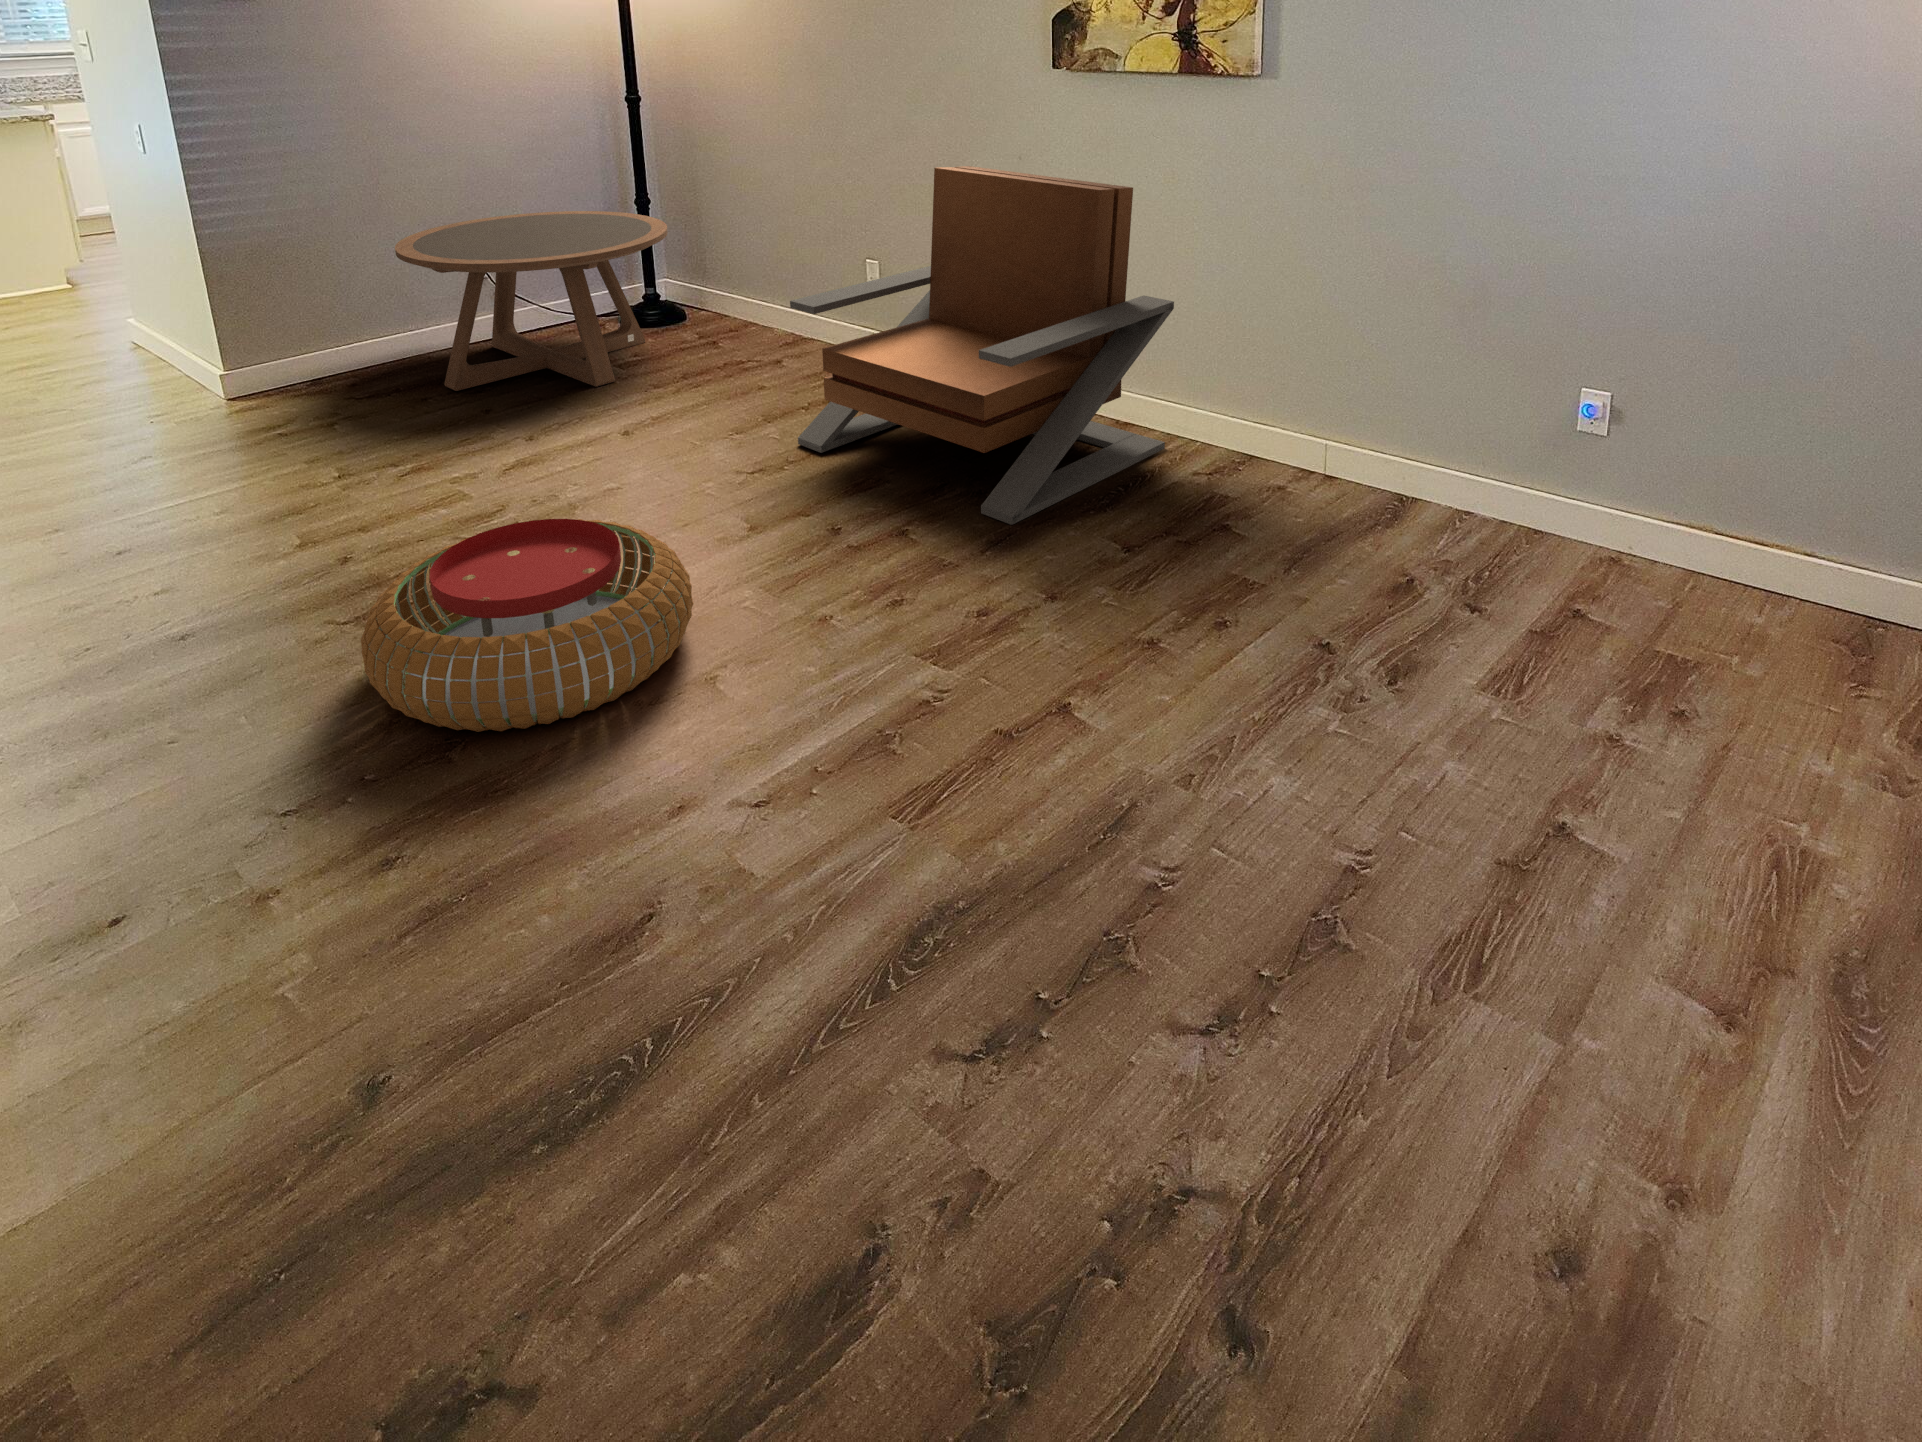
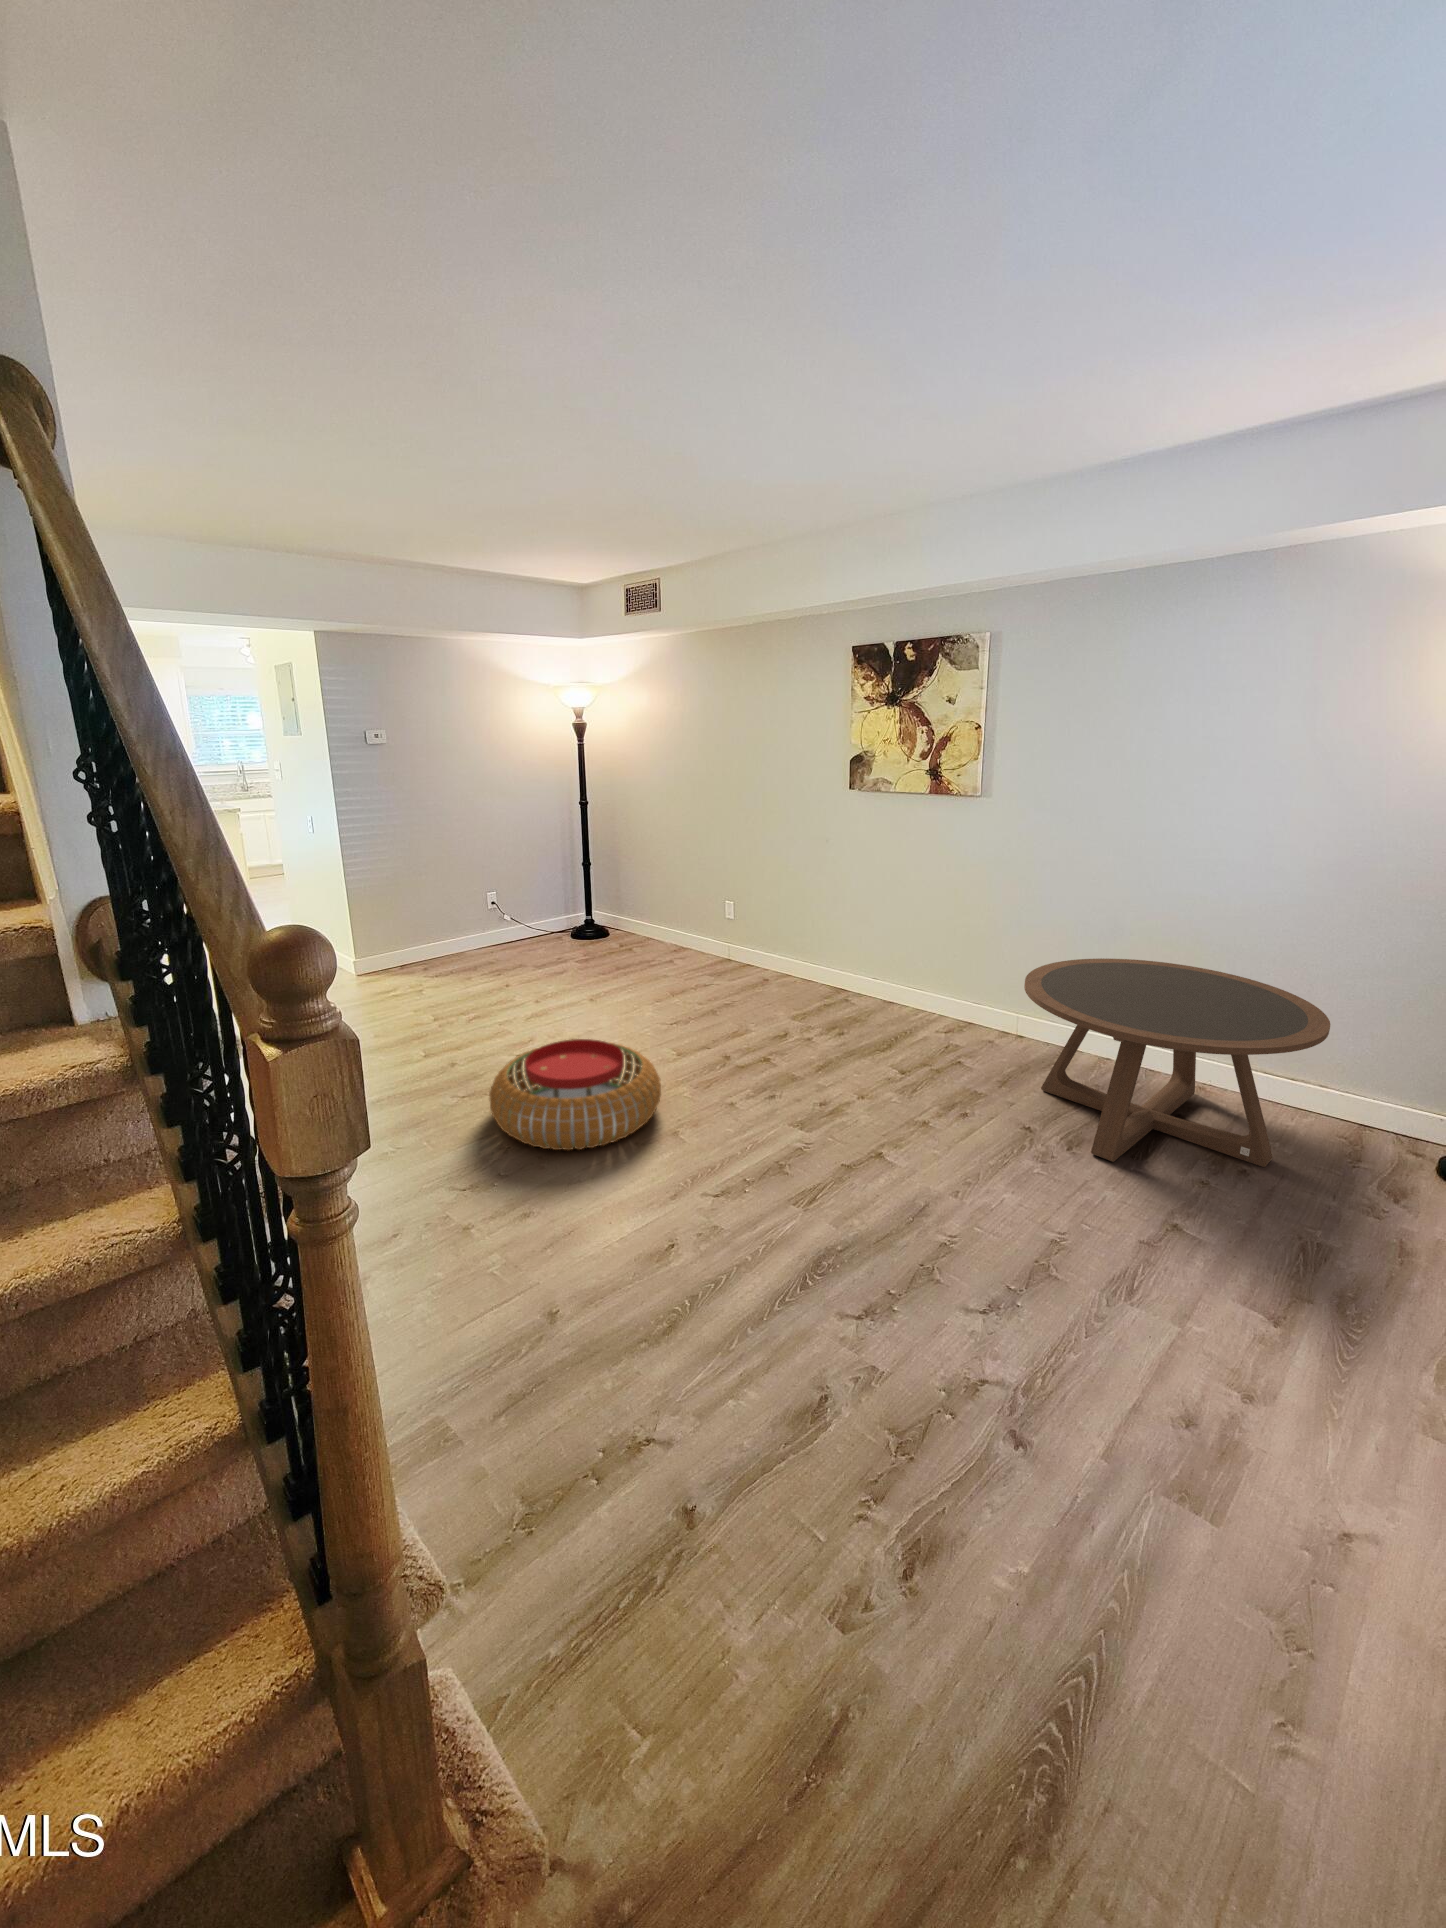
lounge chair: present [790,166,1174,525] -> none [694,847,922,1055]
coffee table: present [395,211,668,391] -> present [1024,958,1330,1167]

